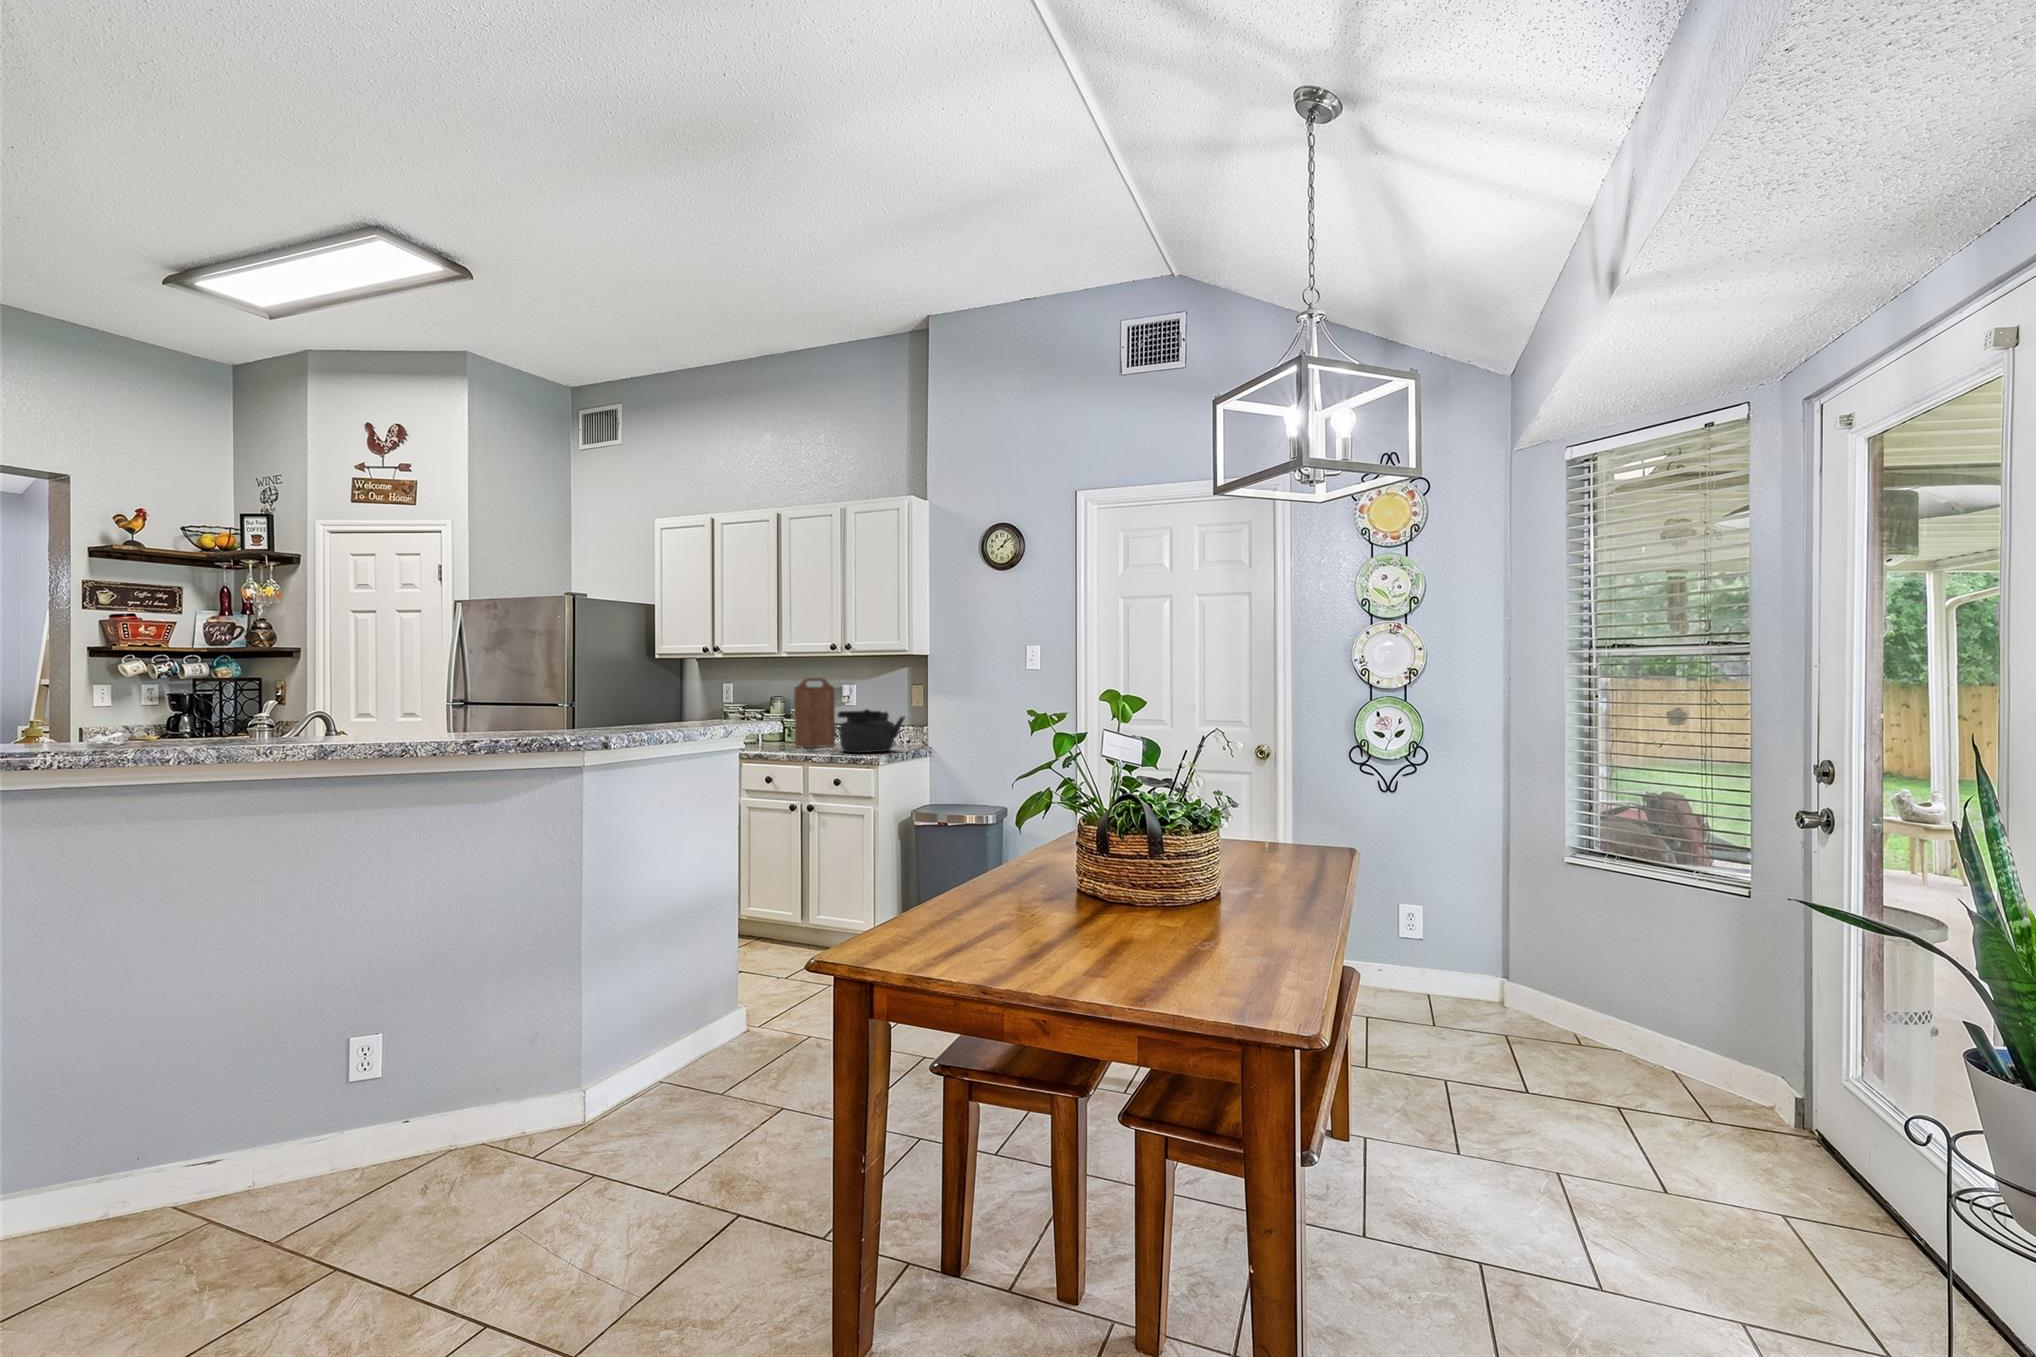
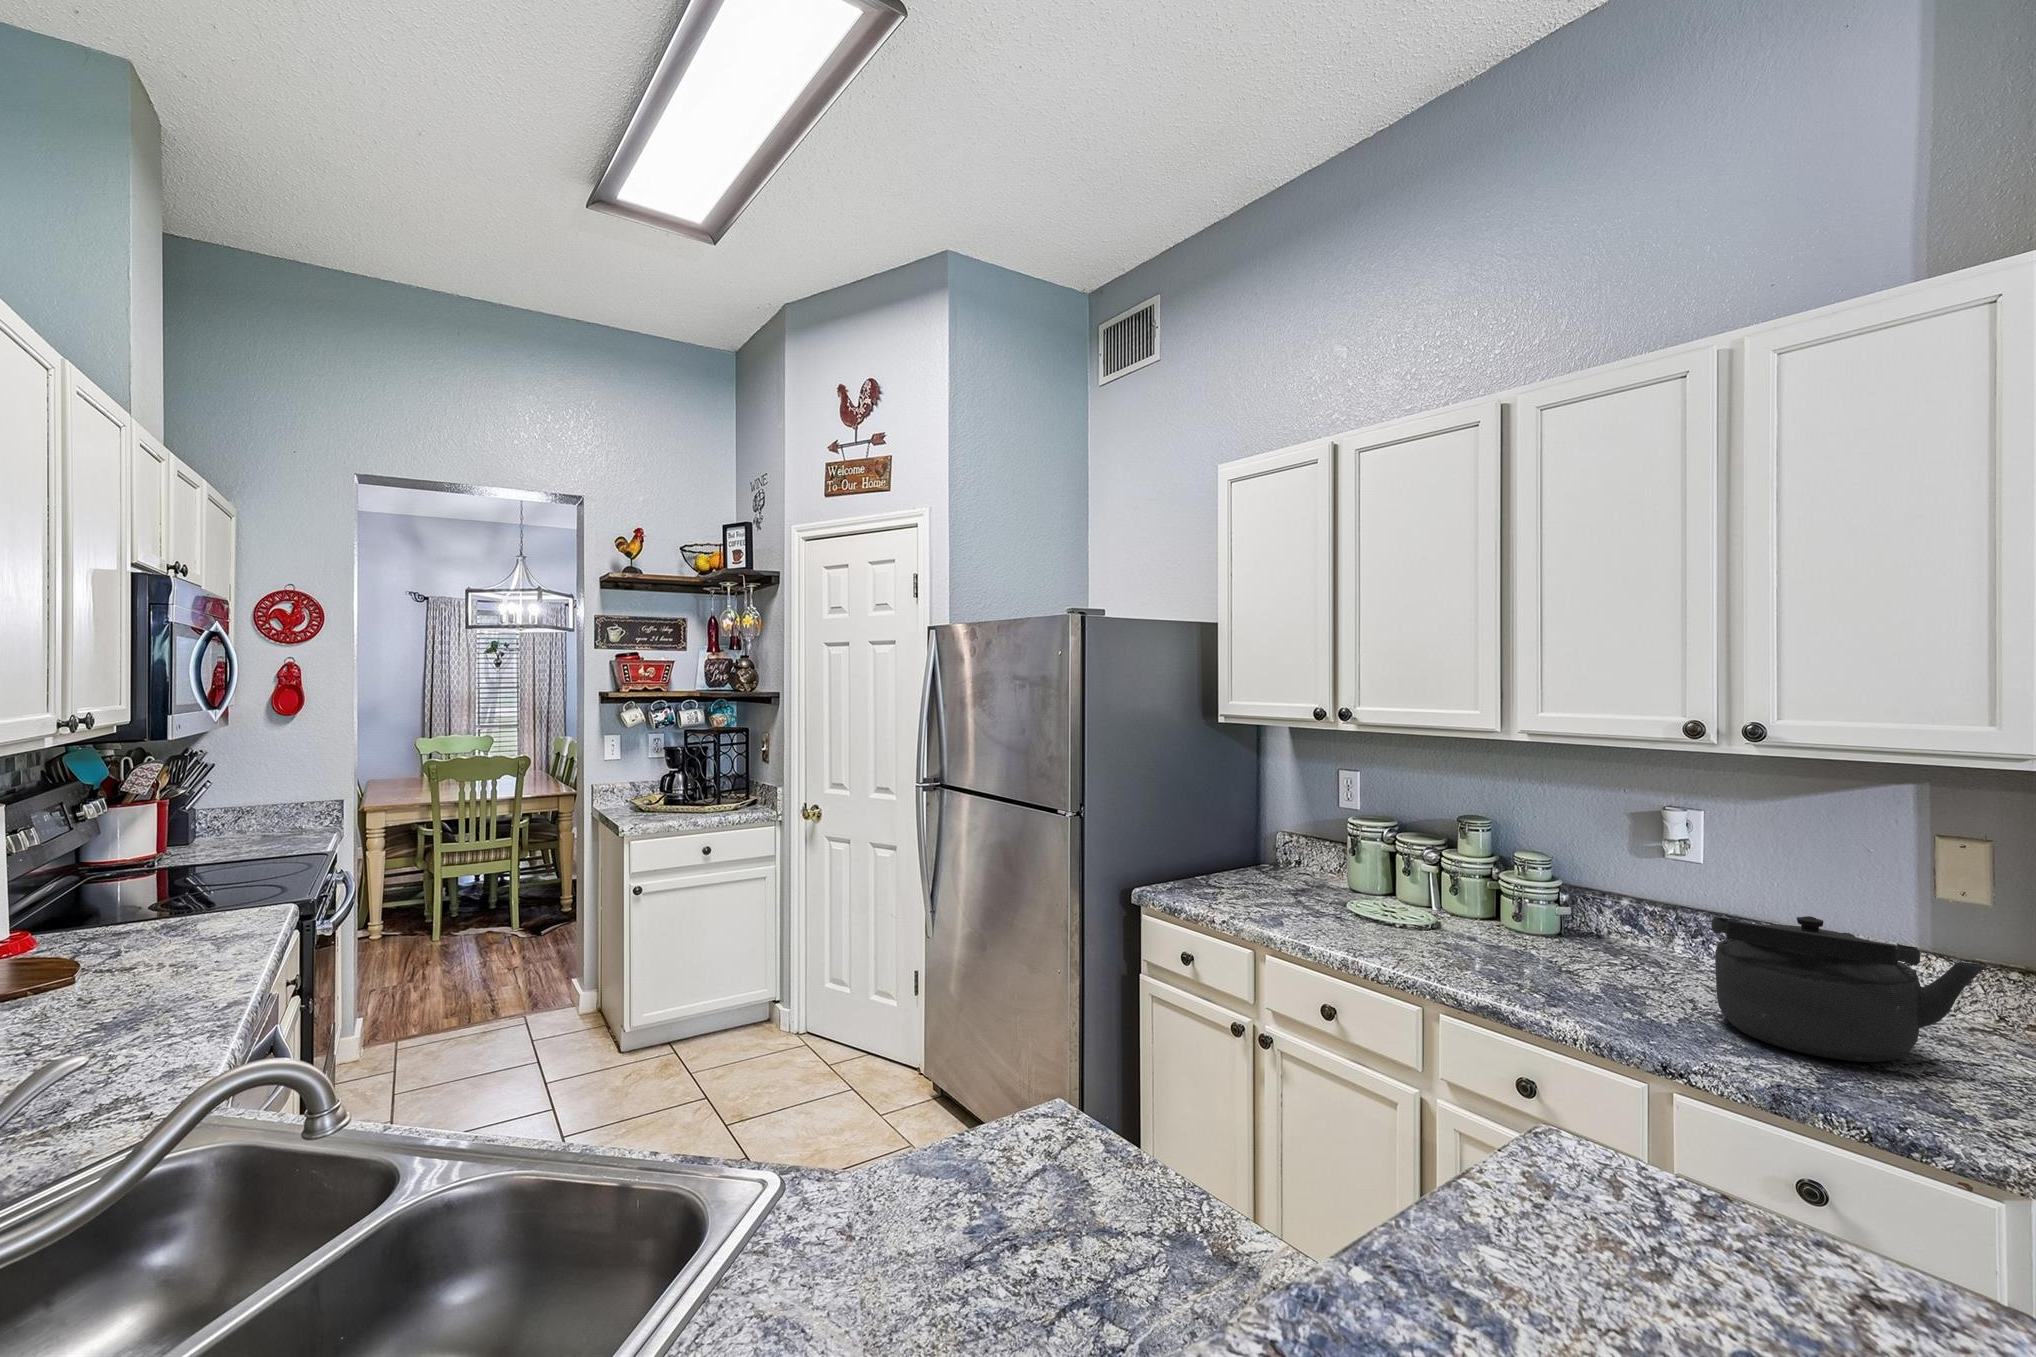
cutting board: present [794,678,835,748] -> none [1540,793,1645,961]

